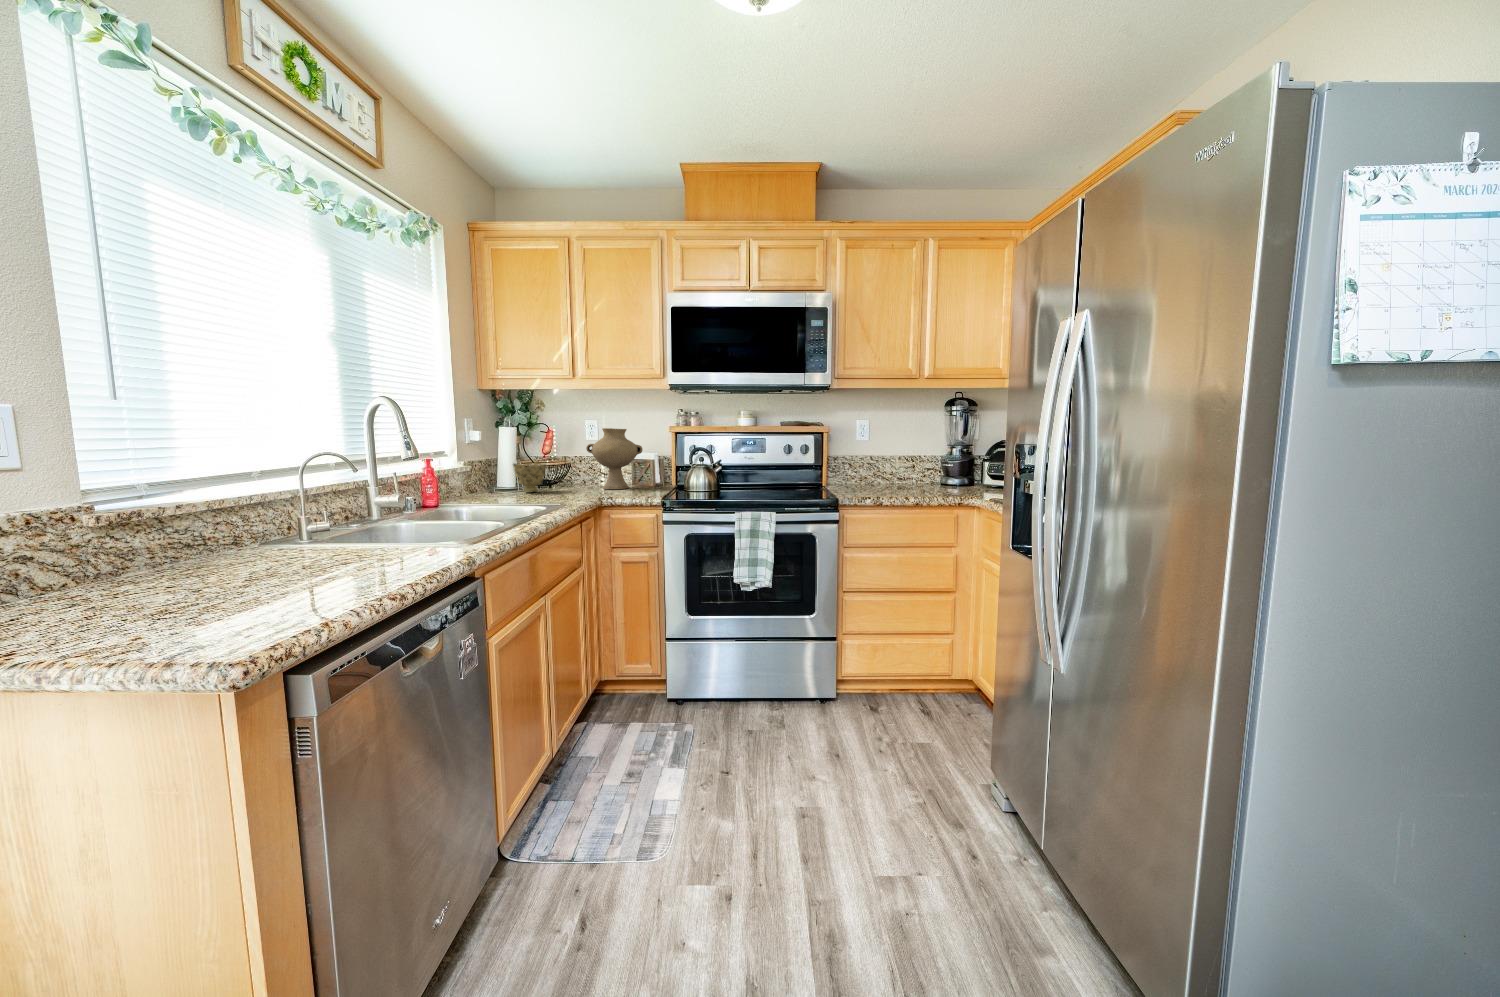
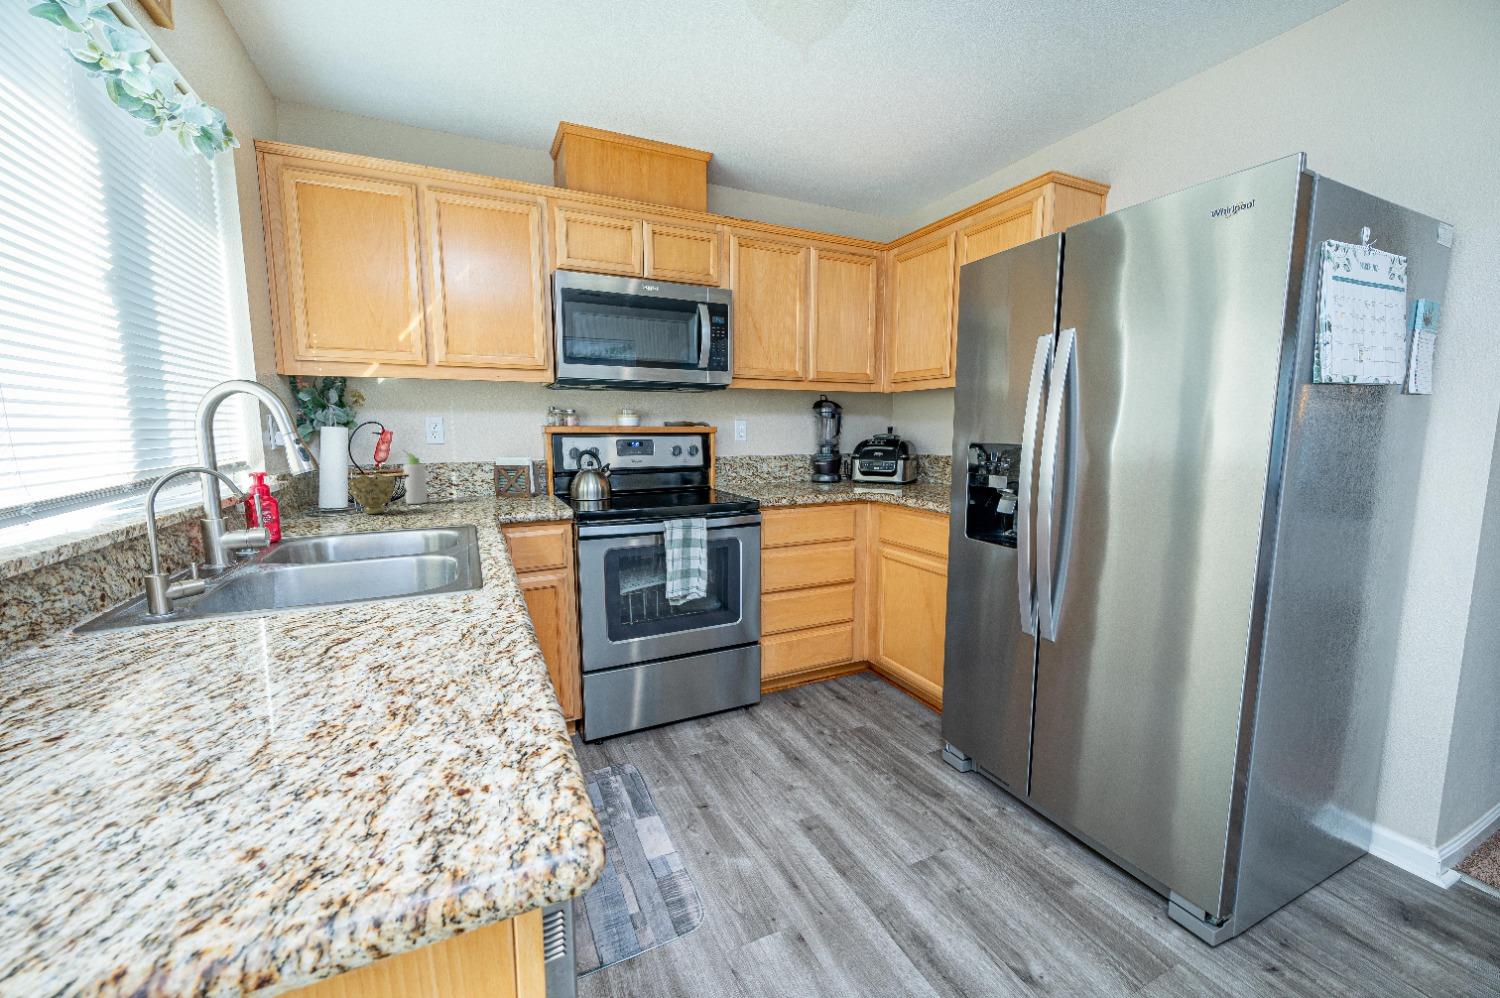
vase: present [586,428,643,489] -> none [444,430,516,504]
bottle: none [562,444,579,487] -> present [403,450,427,504]

